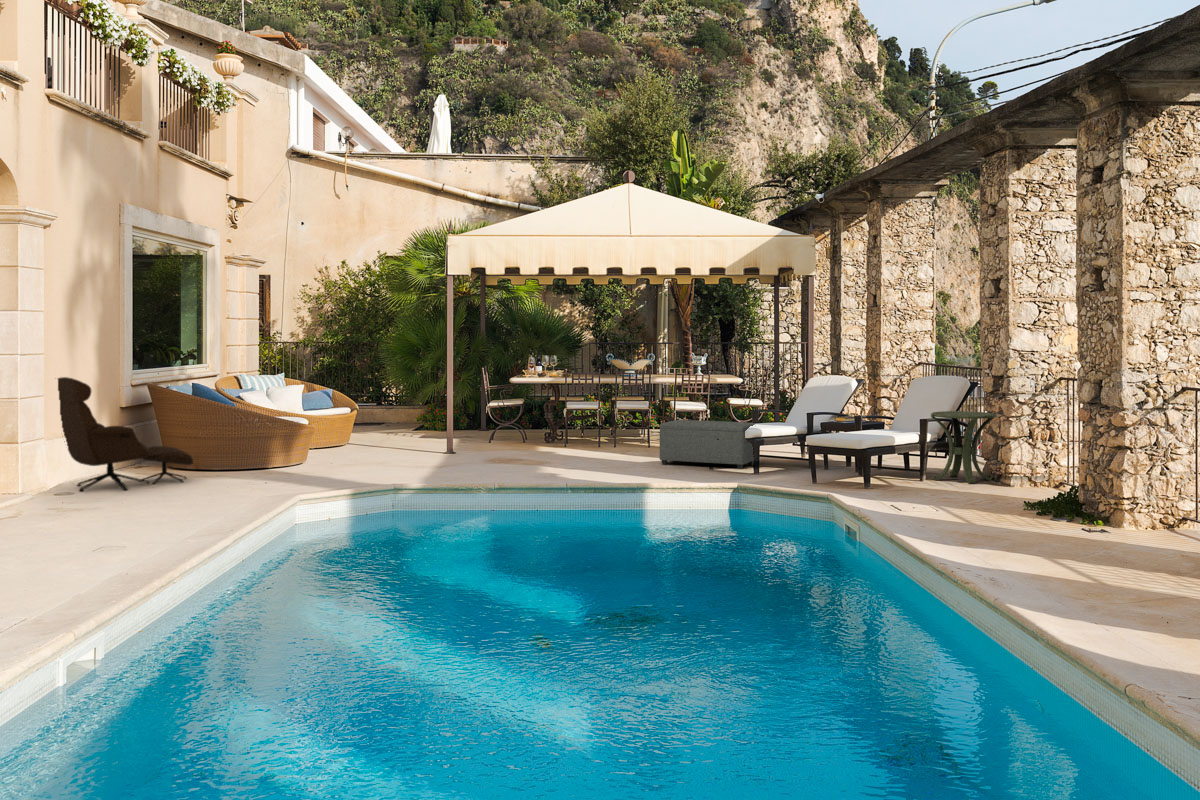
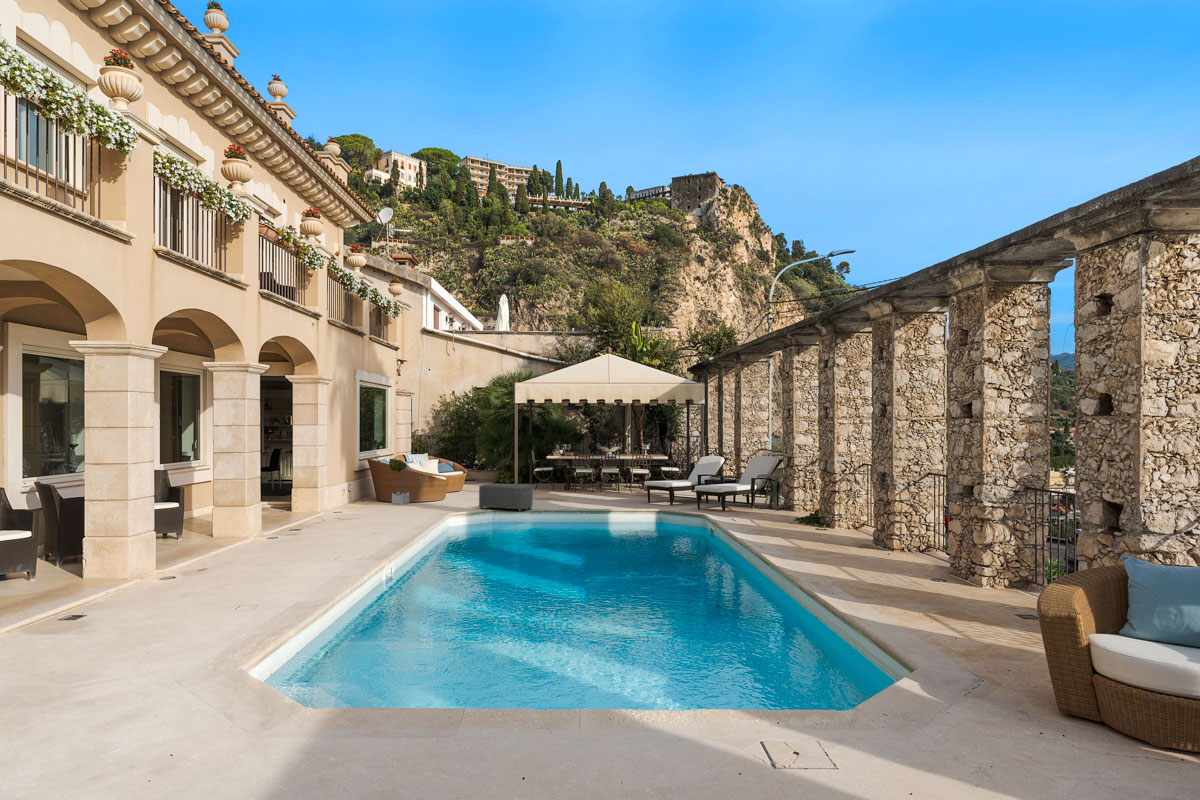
lounge chair: present [58,377,193,491] -> none [324,455,389,511]
potted tree: none [196,385,239,475] -> present [389,459,409,504]
ottoman: present [660,420,755,469] -> present [479,484,533,512]

